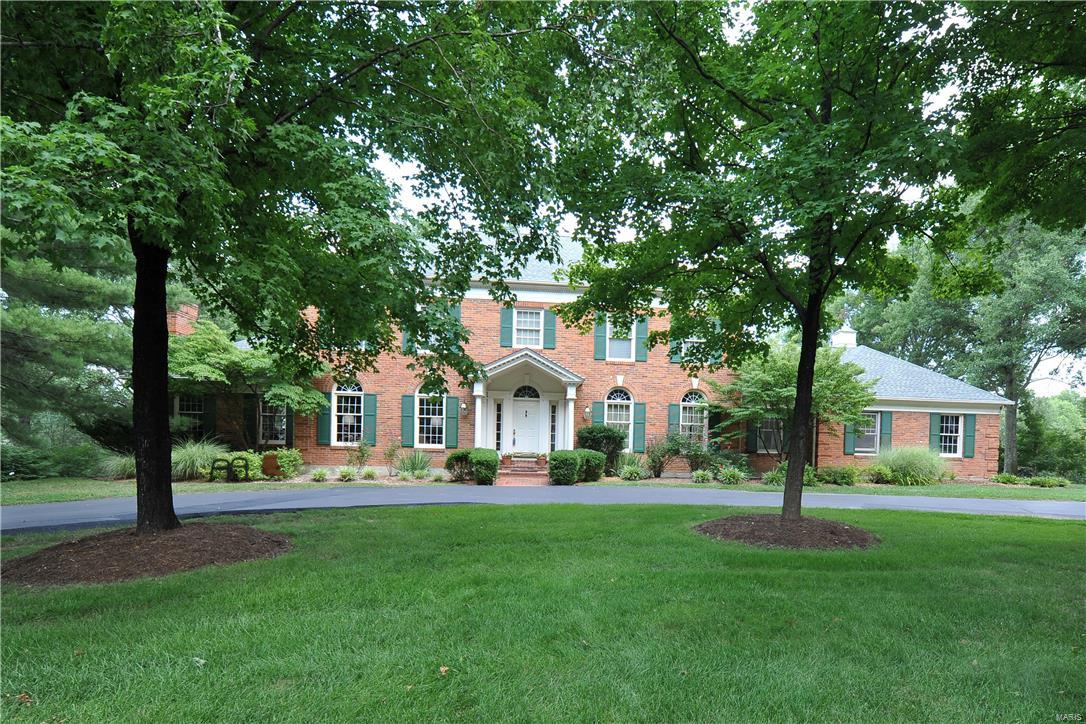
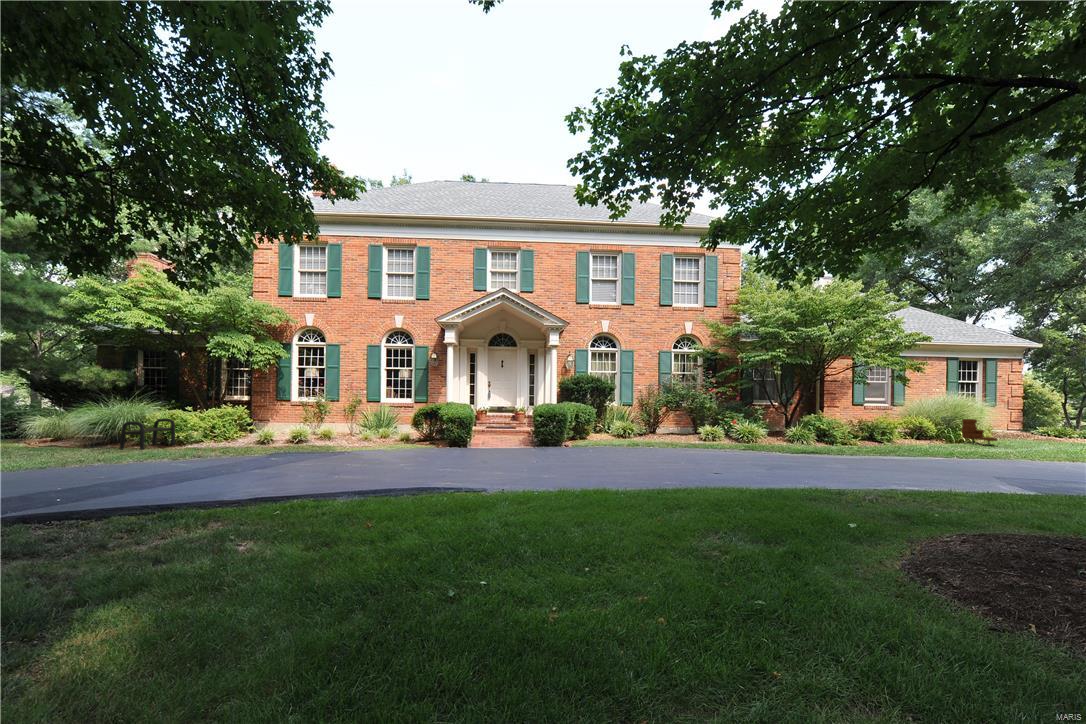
lounge chair: present [260,454,287,482] -> present [961,419,997,446]

